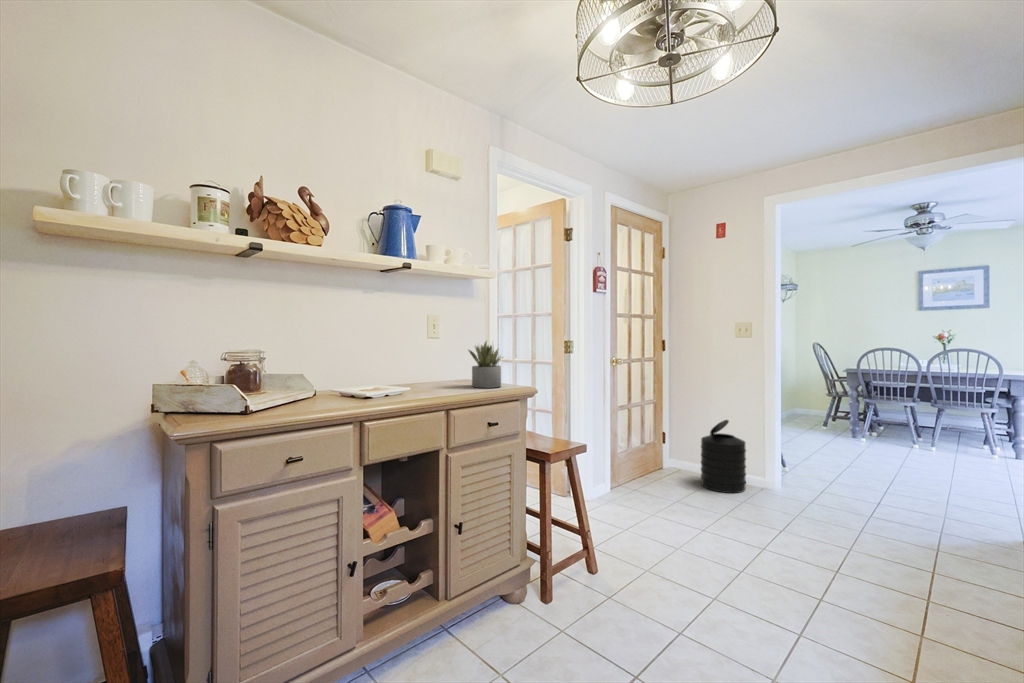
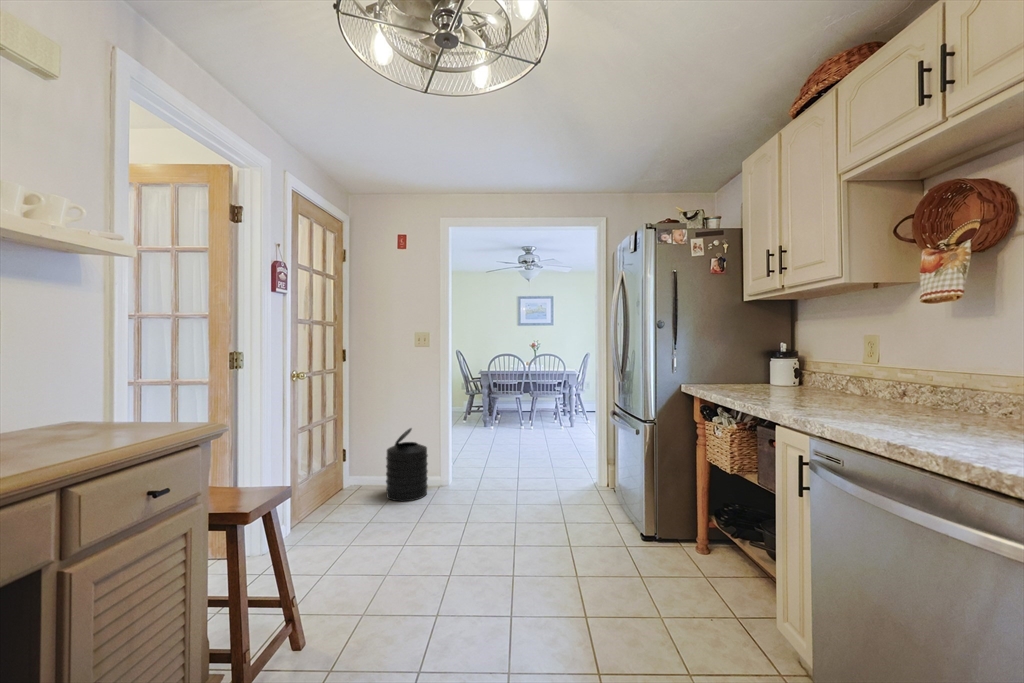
succulent plant: present [469,341,501,388] -> none [90,359,168,441]

